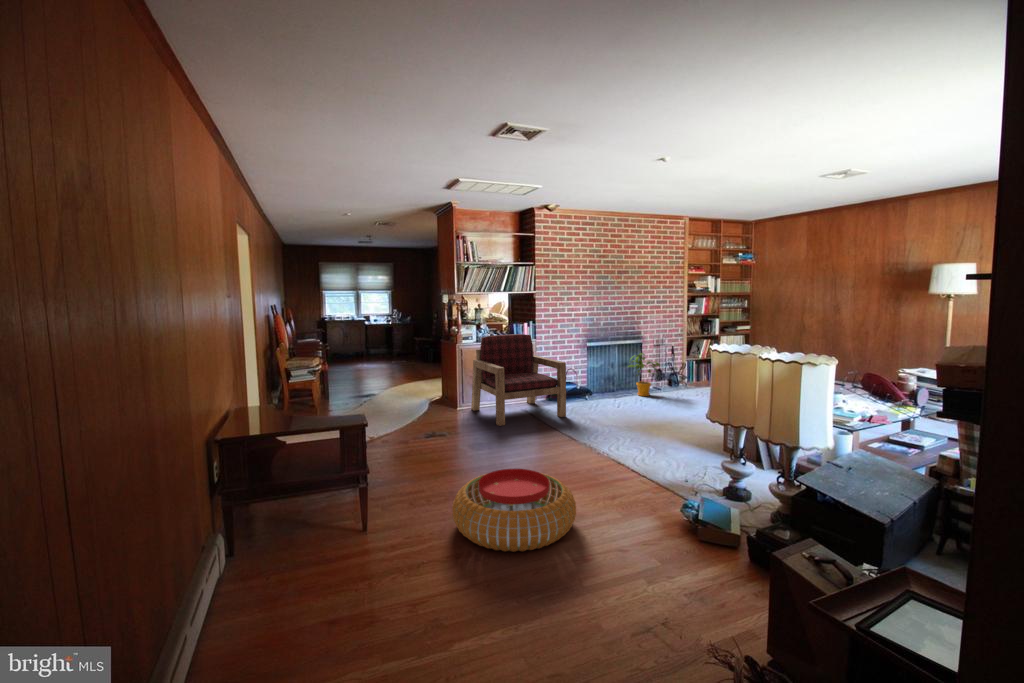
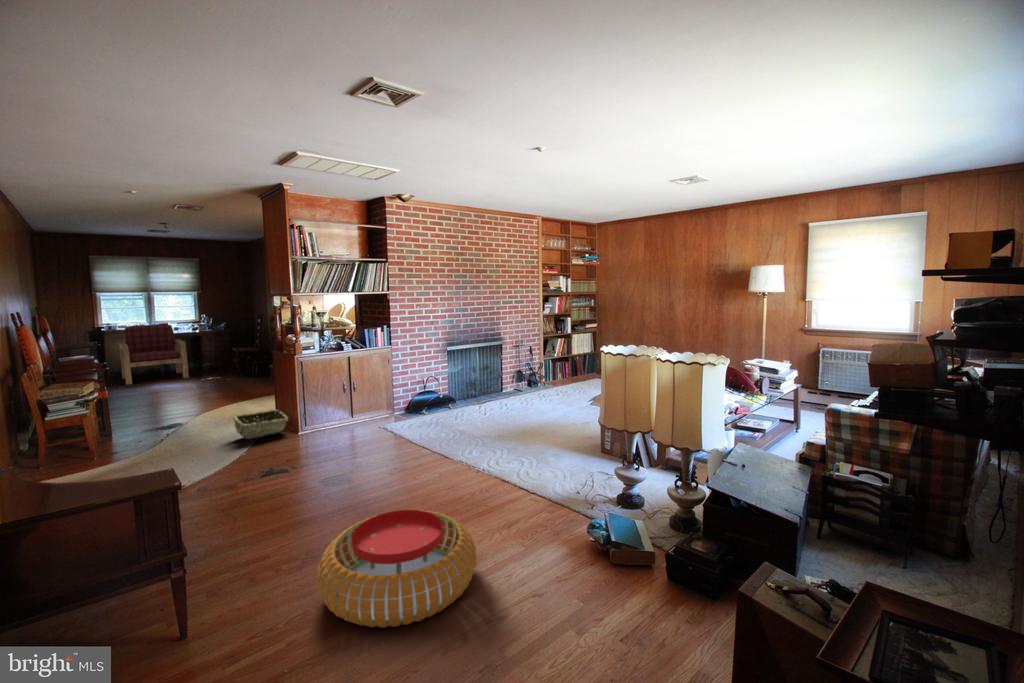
armchair: present [471,334,566,426] -> present [119,324,189,385]
house plant: present [628,353,660,396] -> none [490,355,523,399]
woven basket: none [409,388,449,410] -> present [233,410,288,439]

